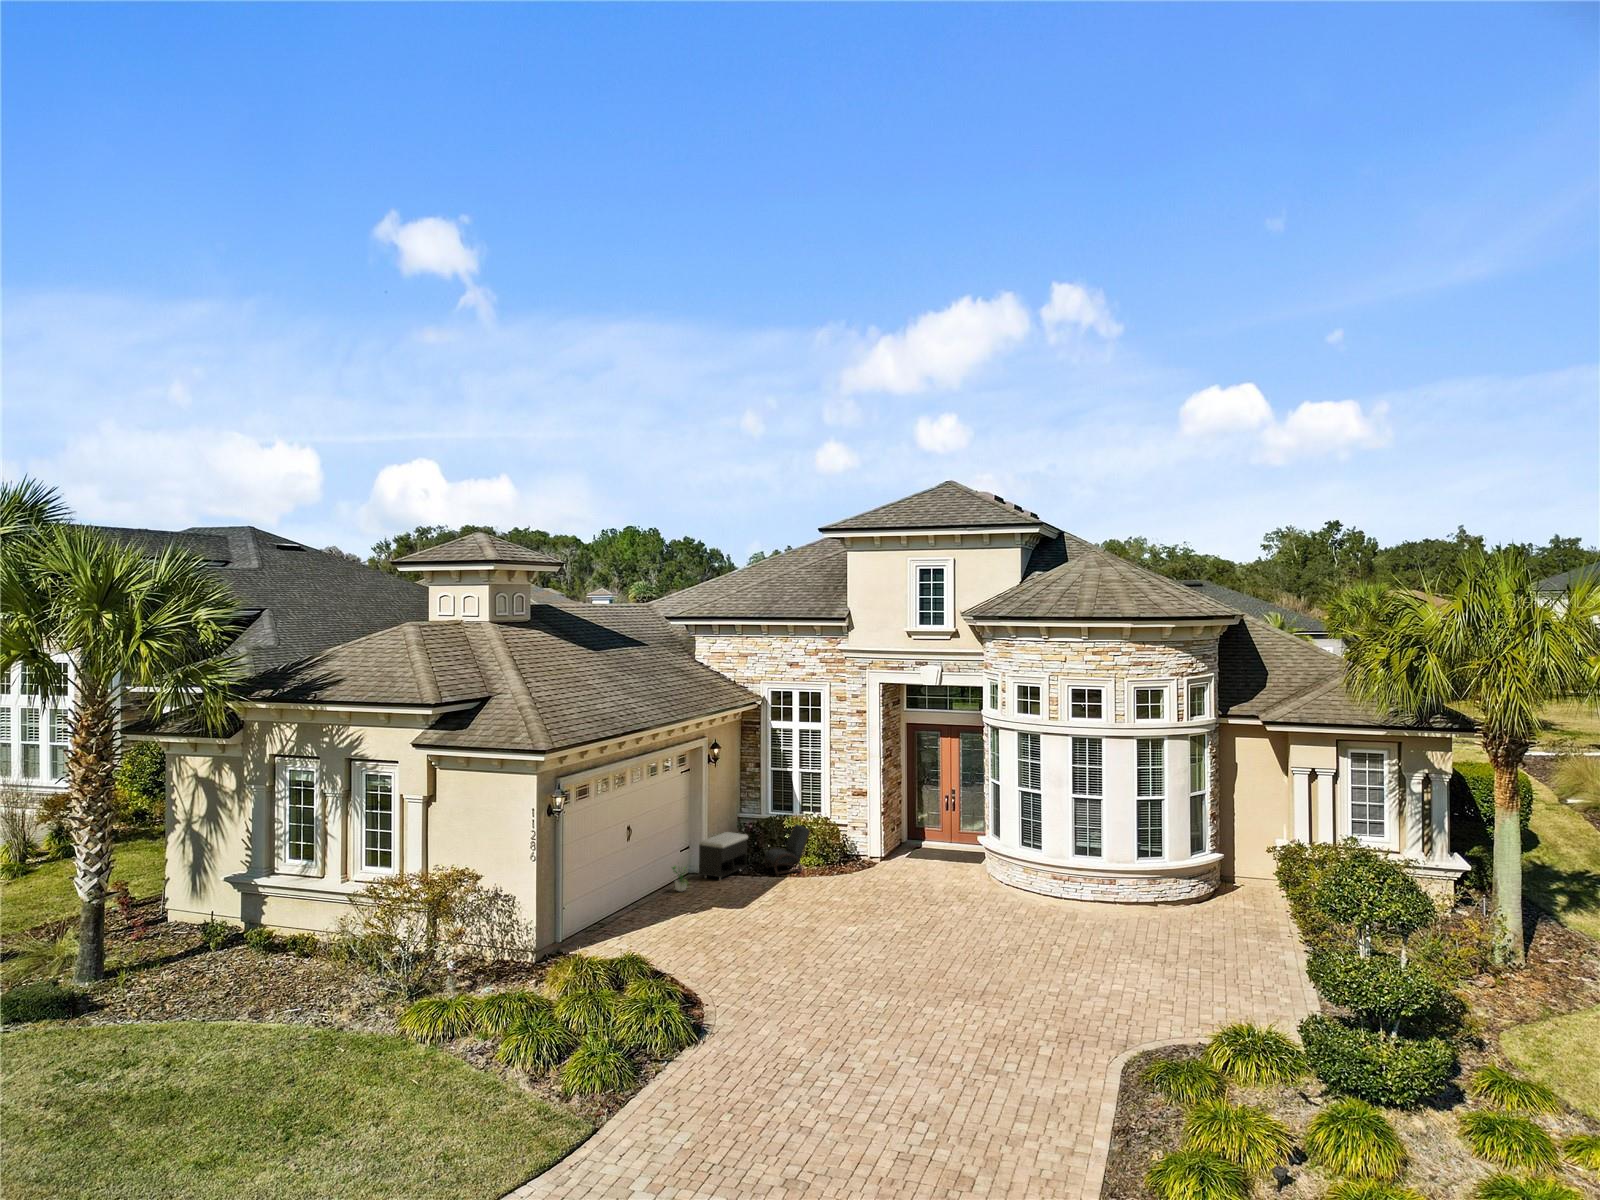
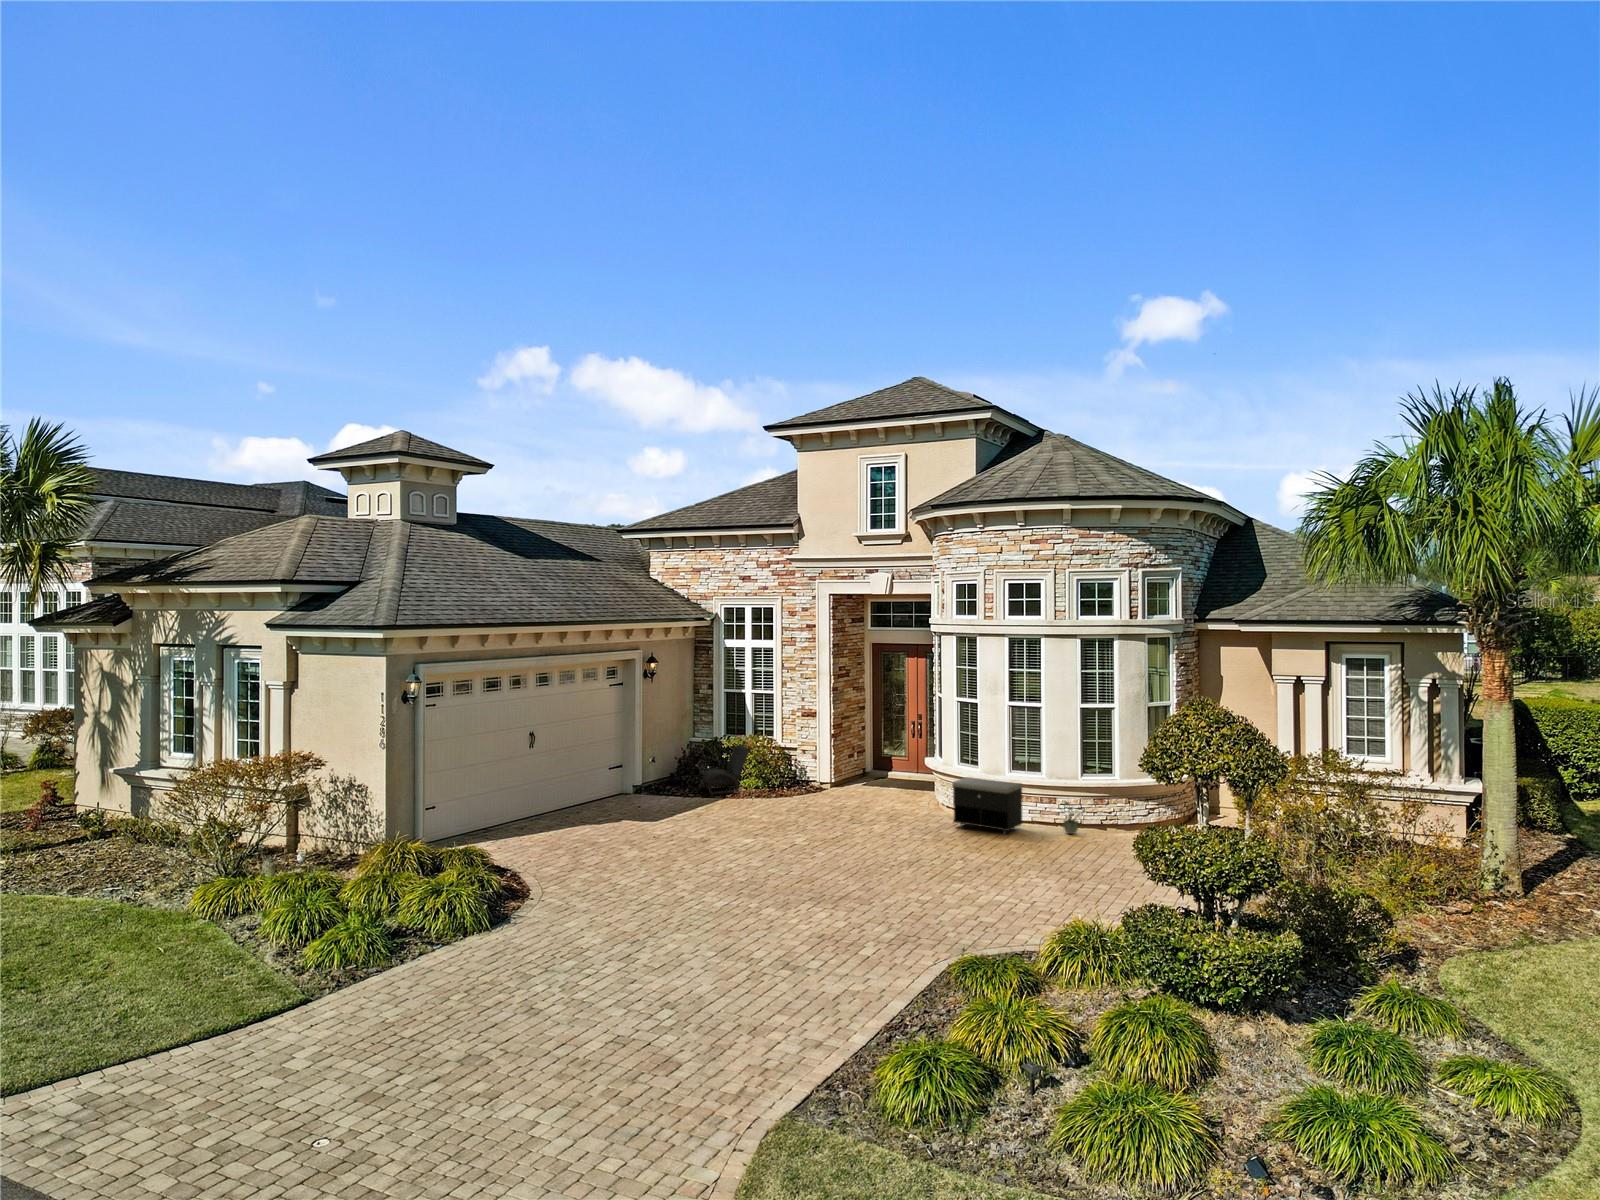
storage bench: present [699,832,748,879] -> present [952,777,1022,834]
potted plant: present [672,866,688,891] -> present [1062,801,1084,834]

